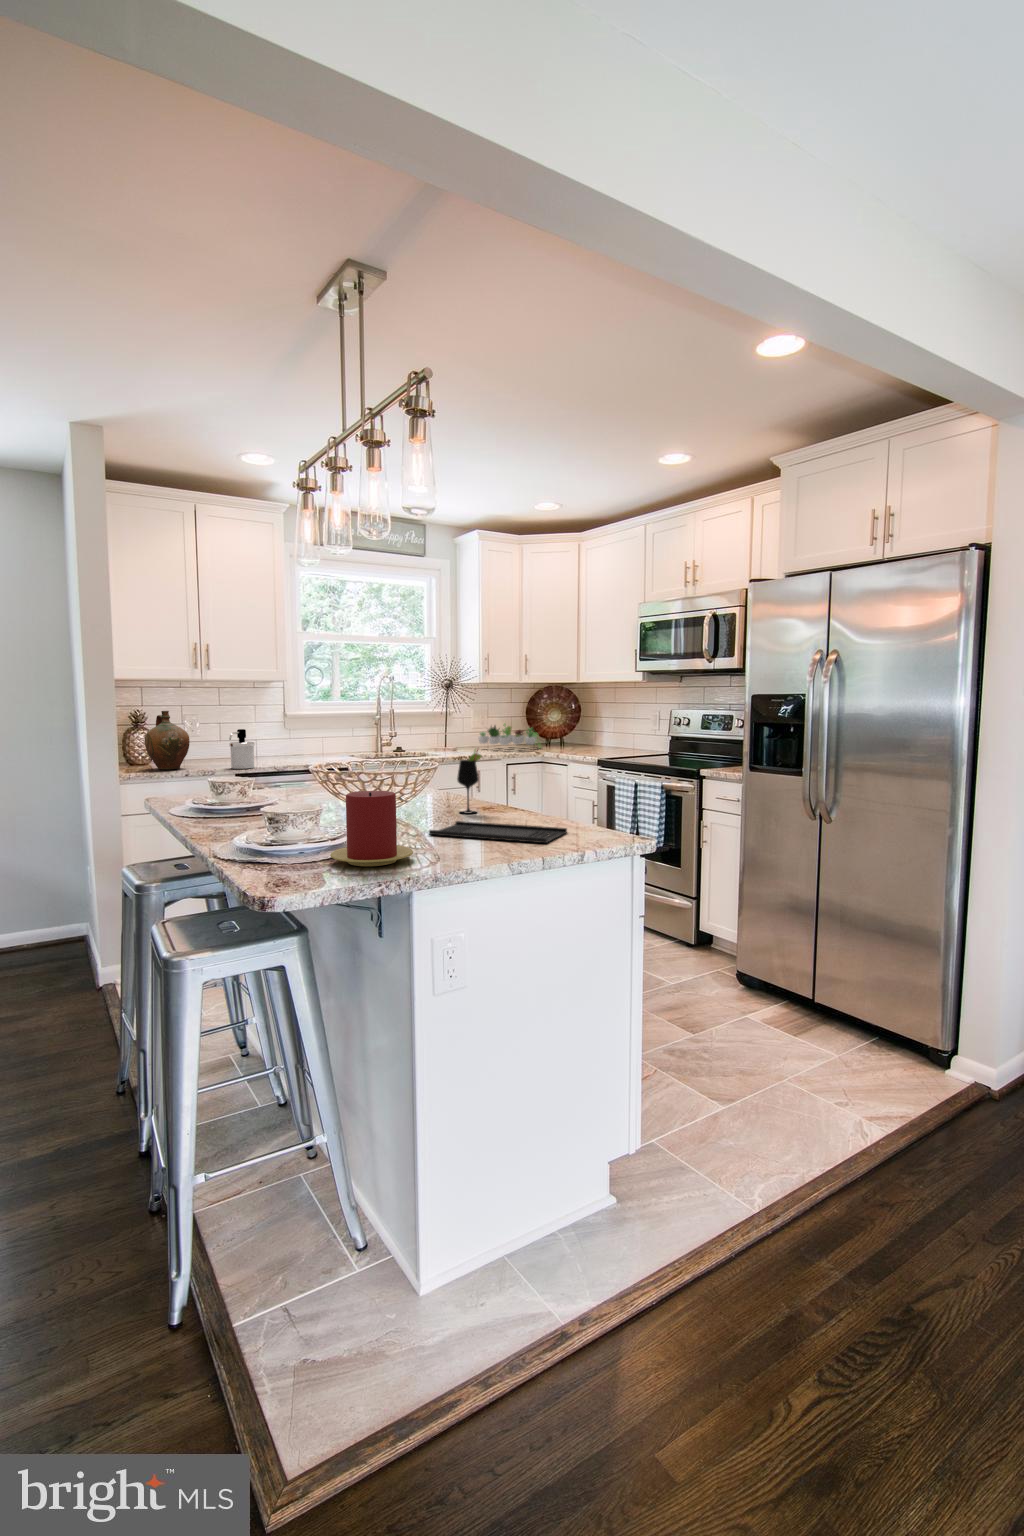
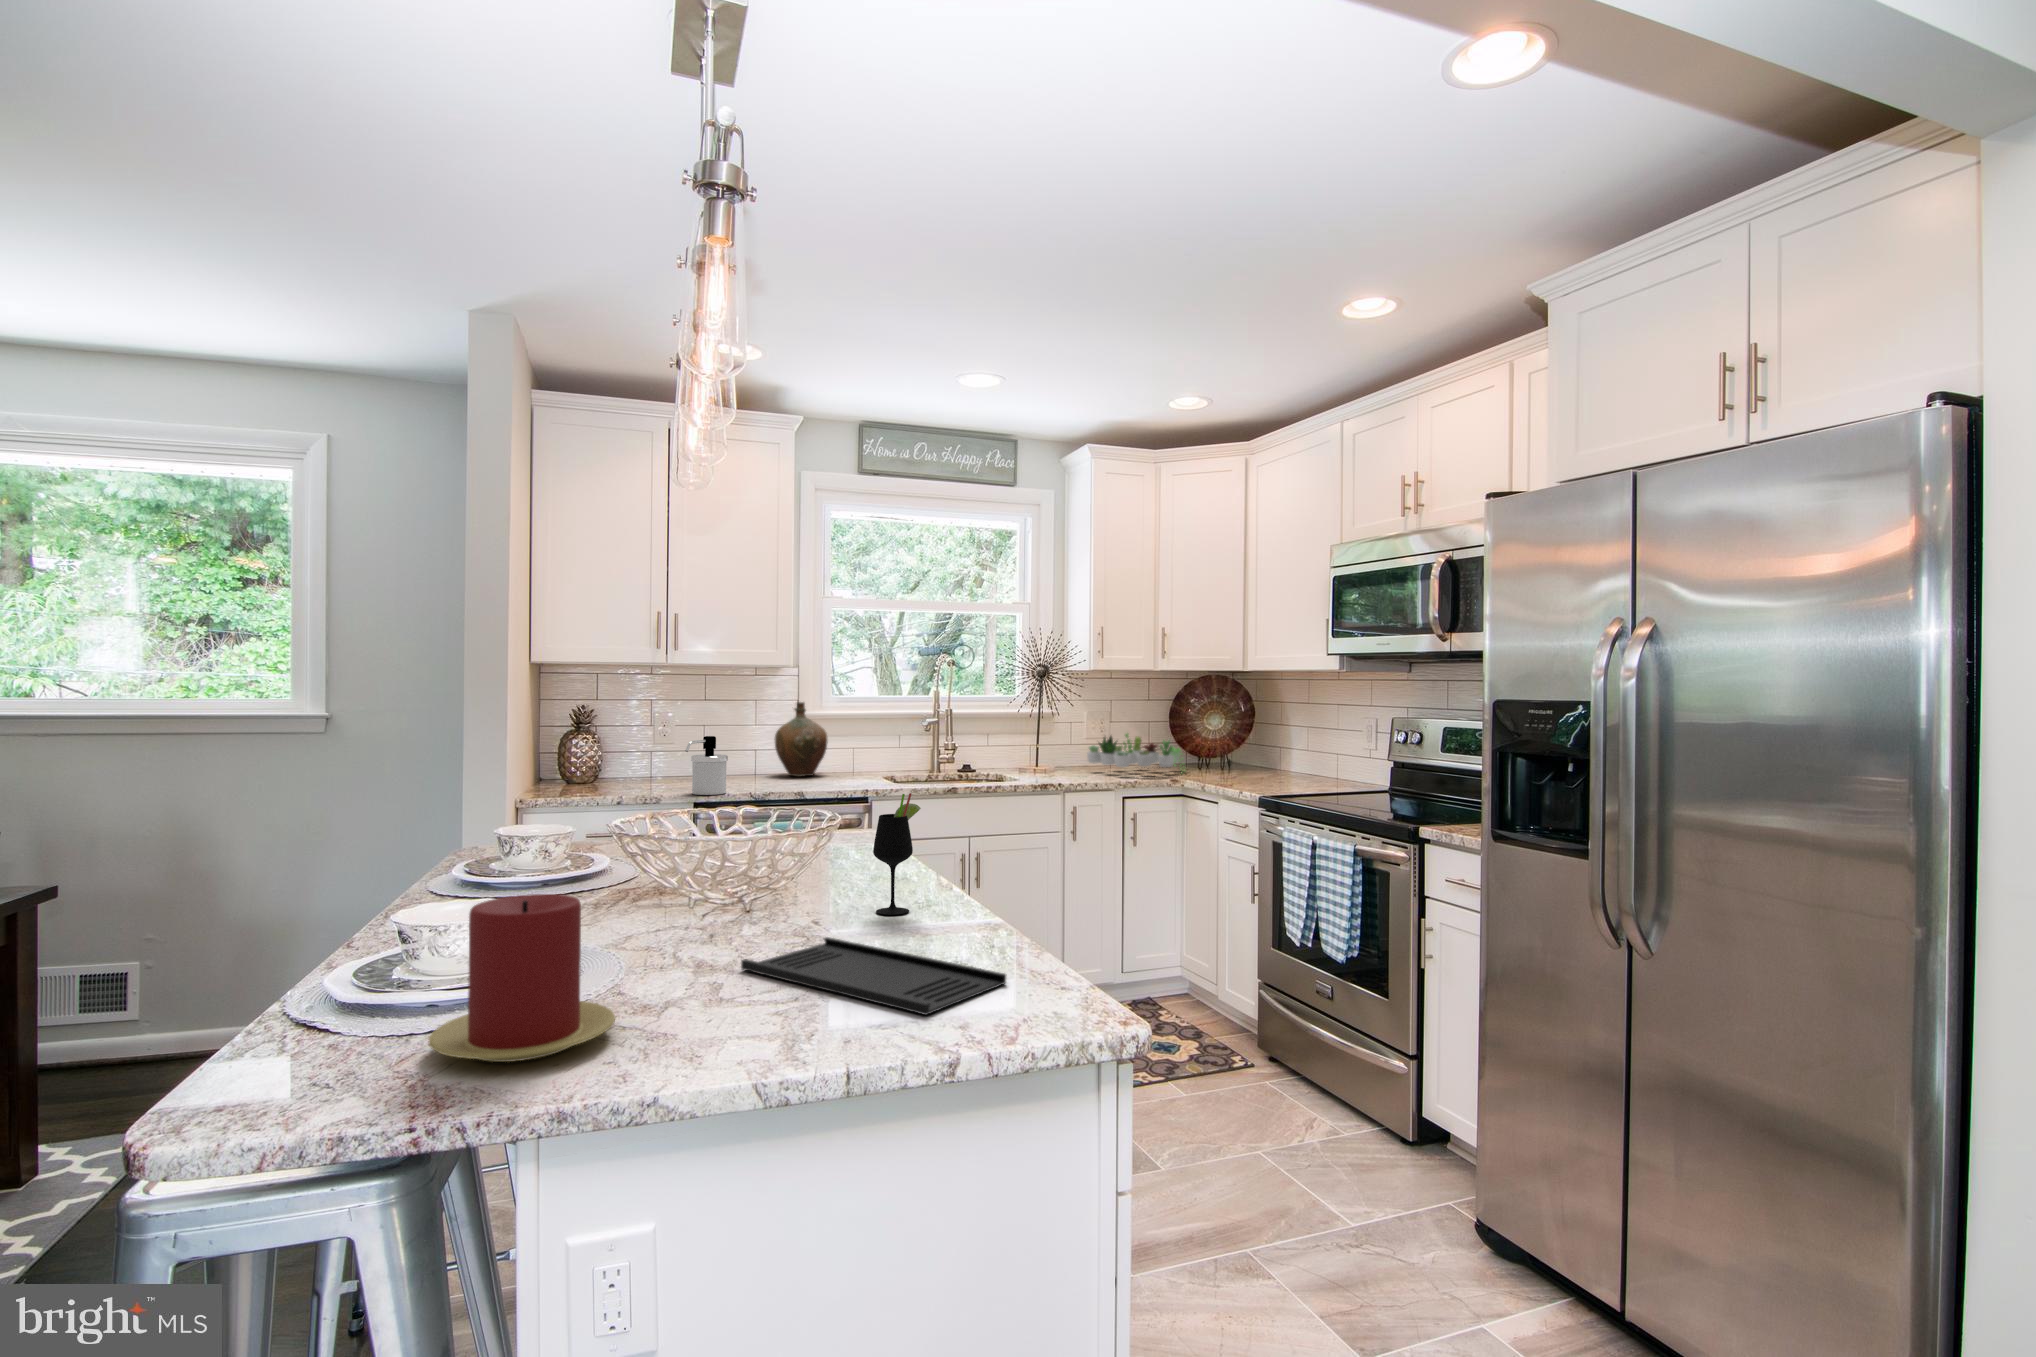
ceramic jug: present [144,711,190,770] -> present [775,702,828,777]

